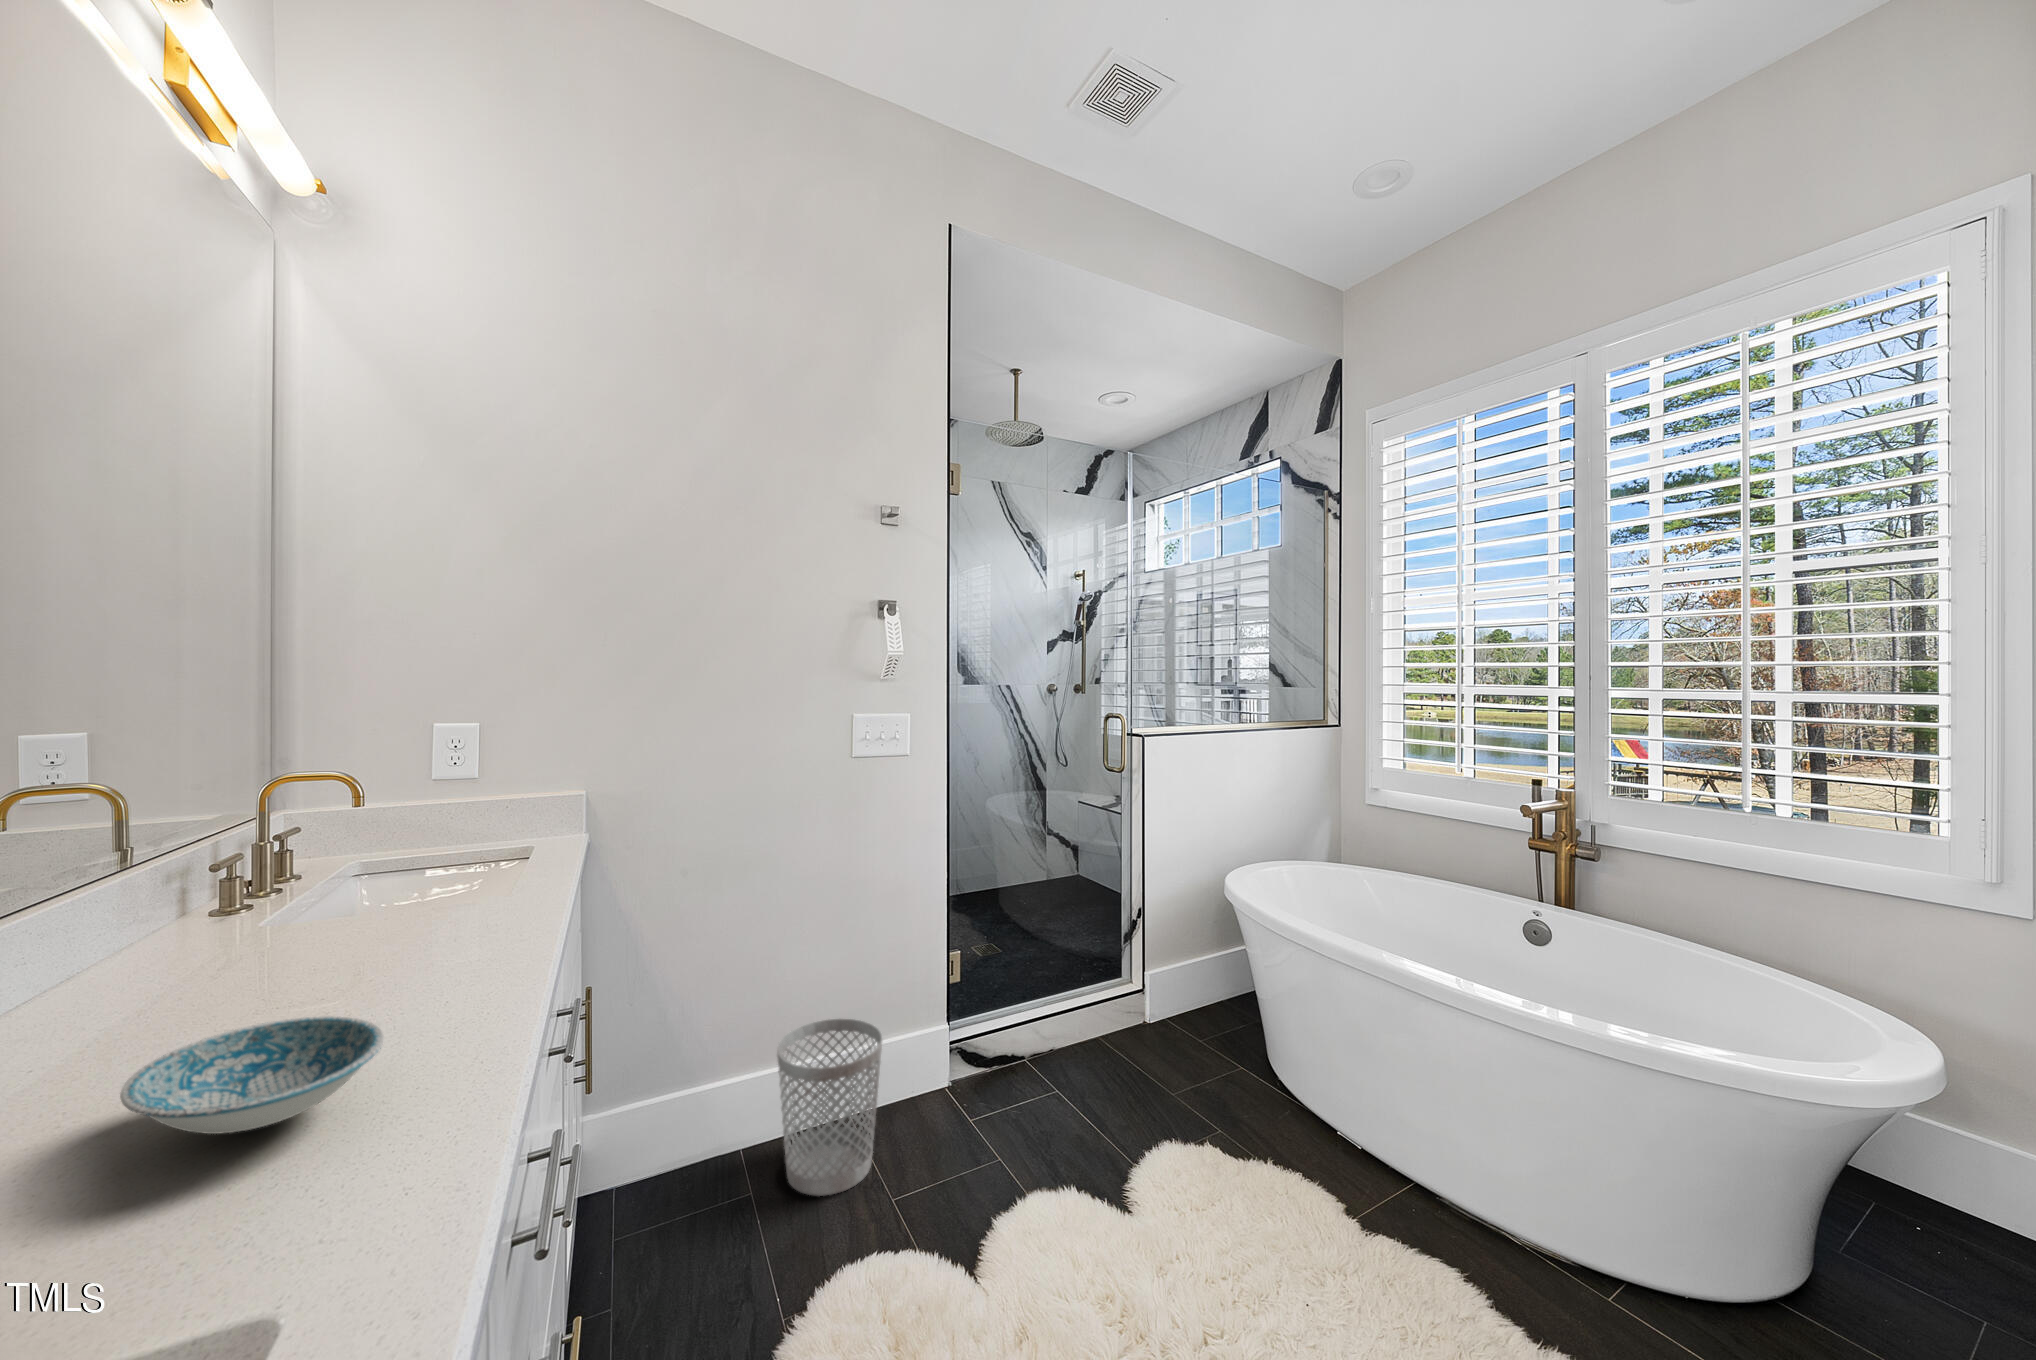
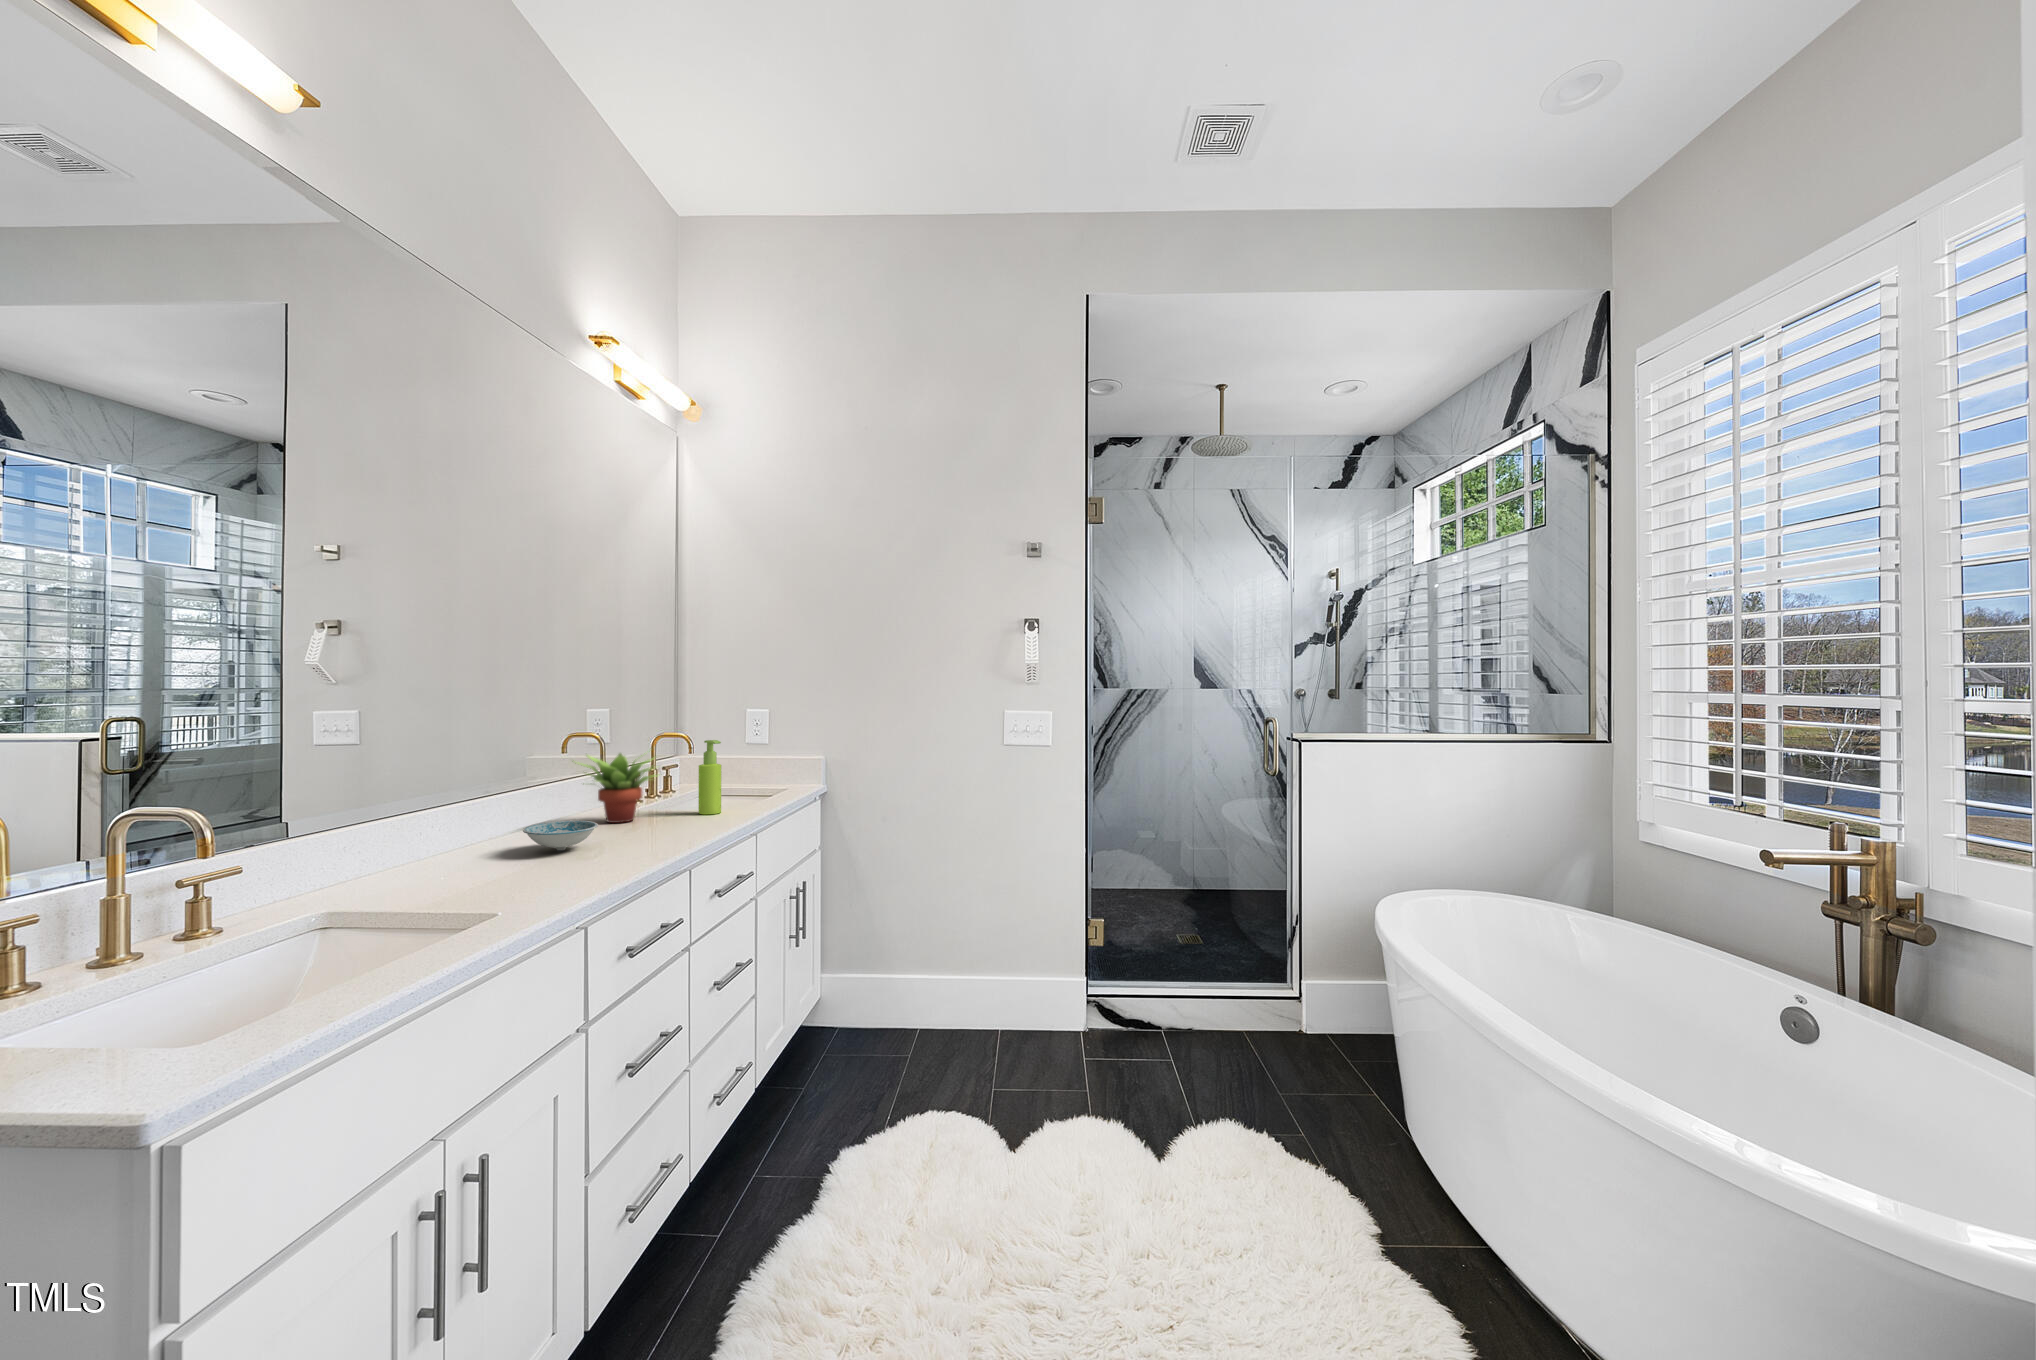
soap dispenser: none [466,777,522,922] -> present [699,740,721,814]
succulent plant: none [146,804,395,983] -> present [578,753,659,823]
wastebasket: present [777,1019,883,1196] -> none [921,945,997,1063]

